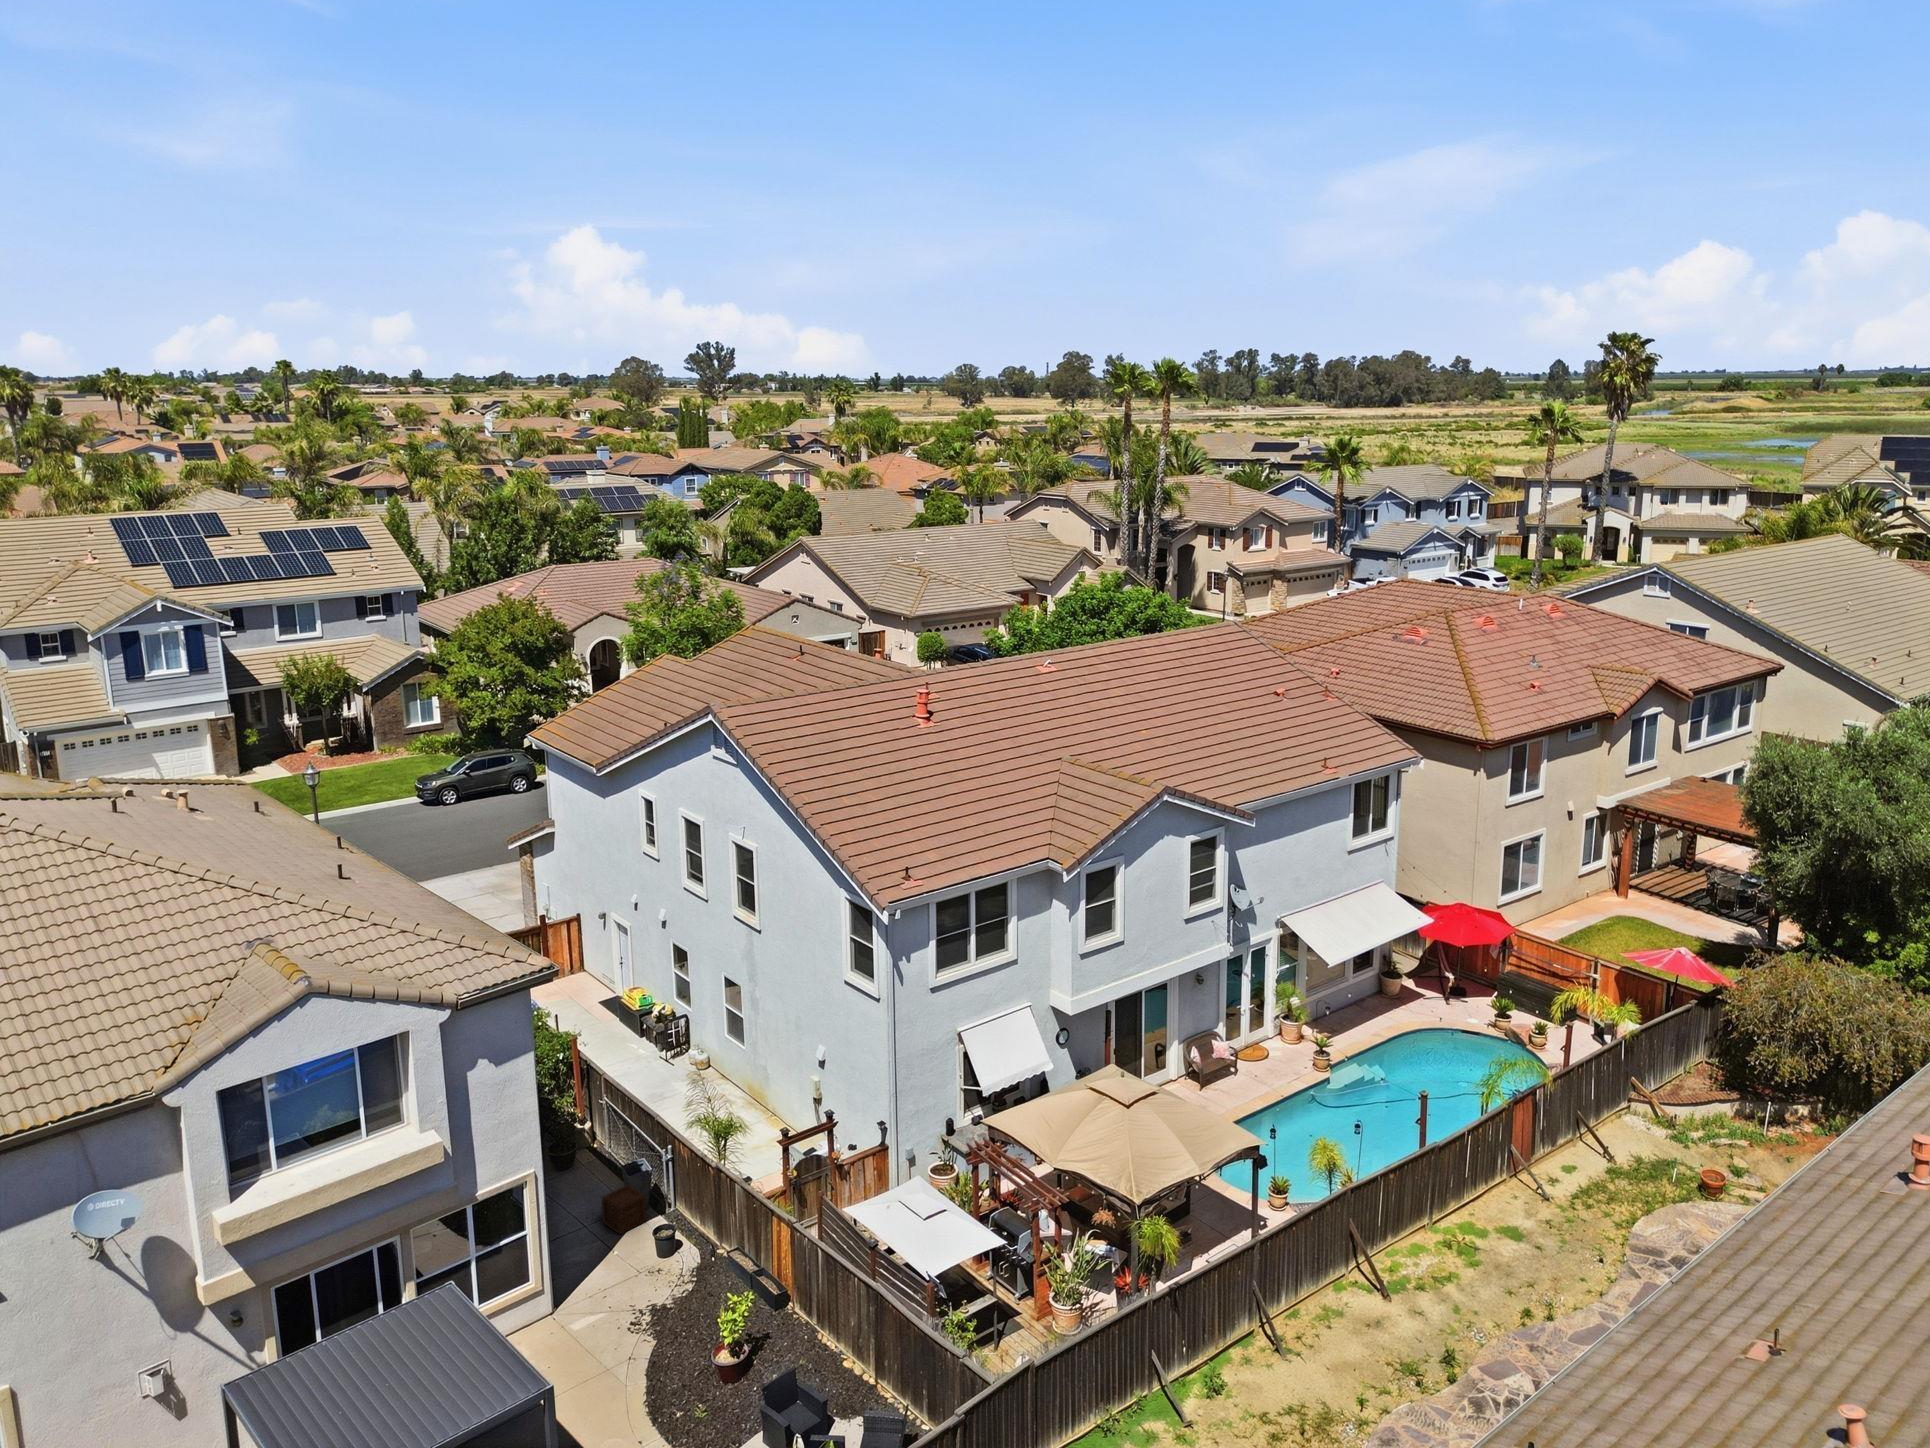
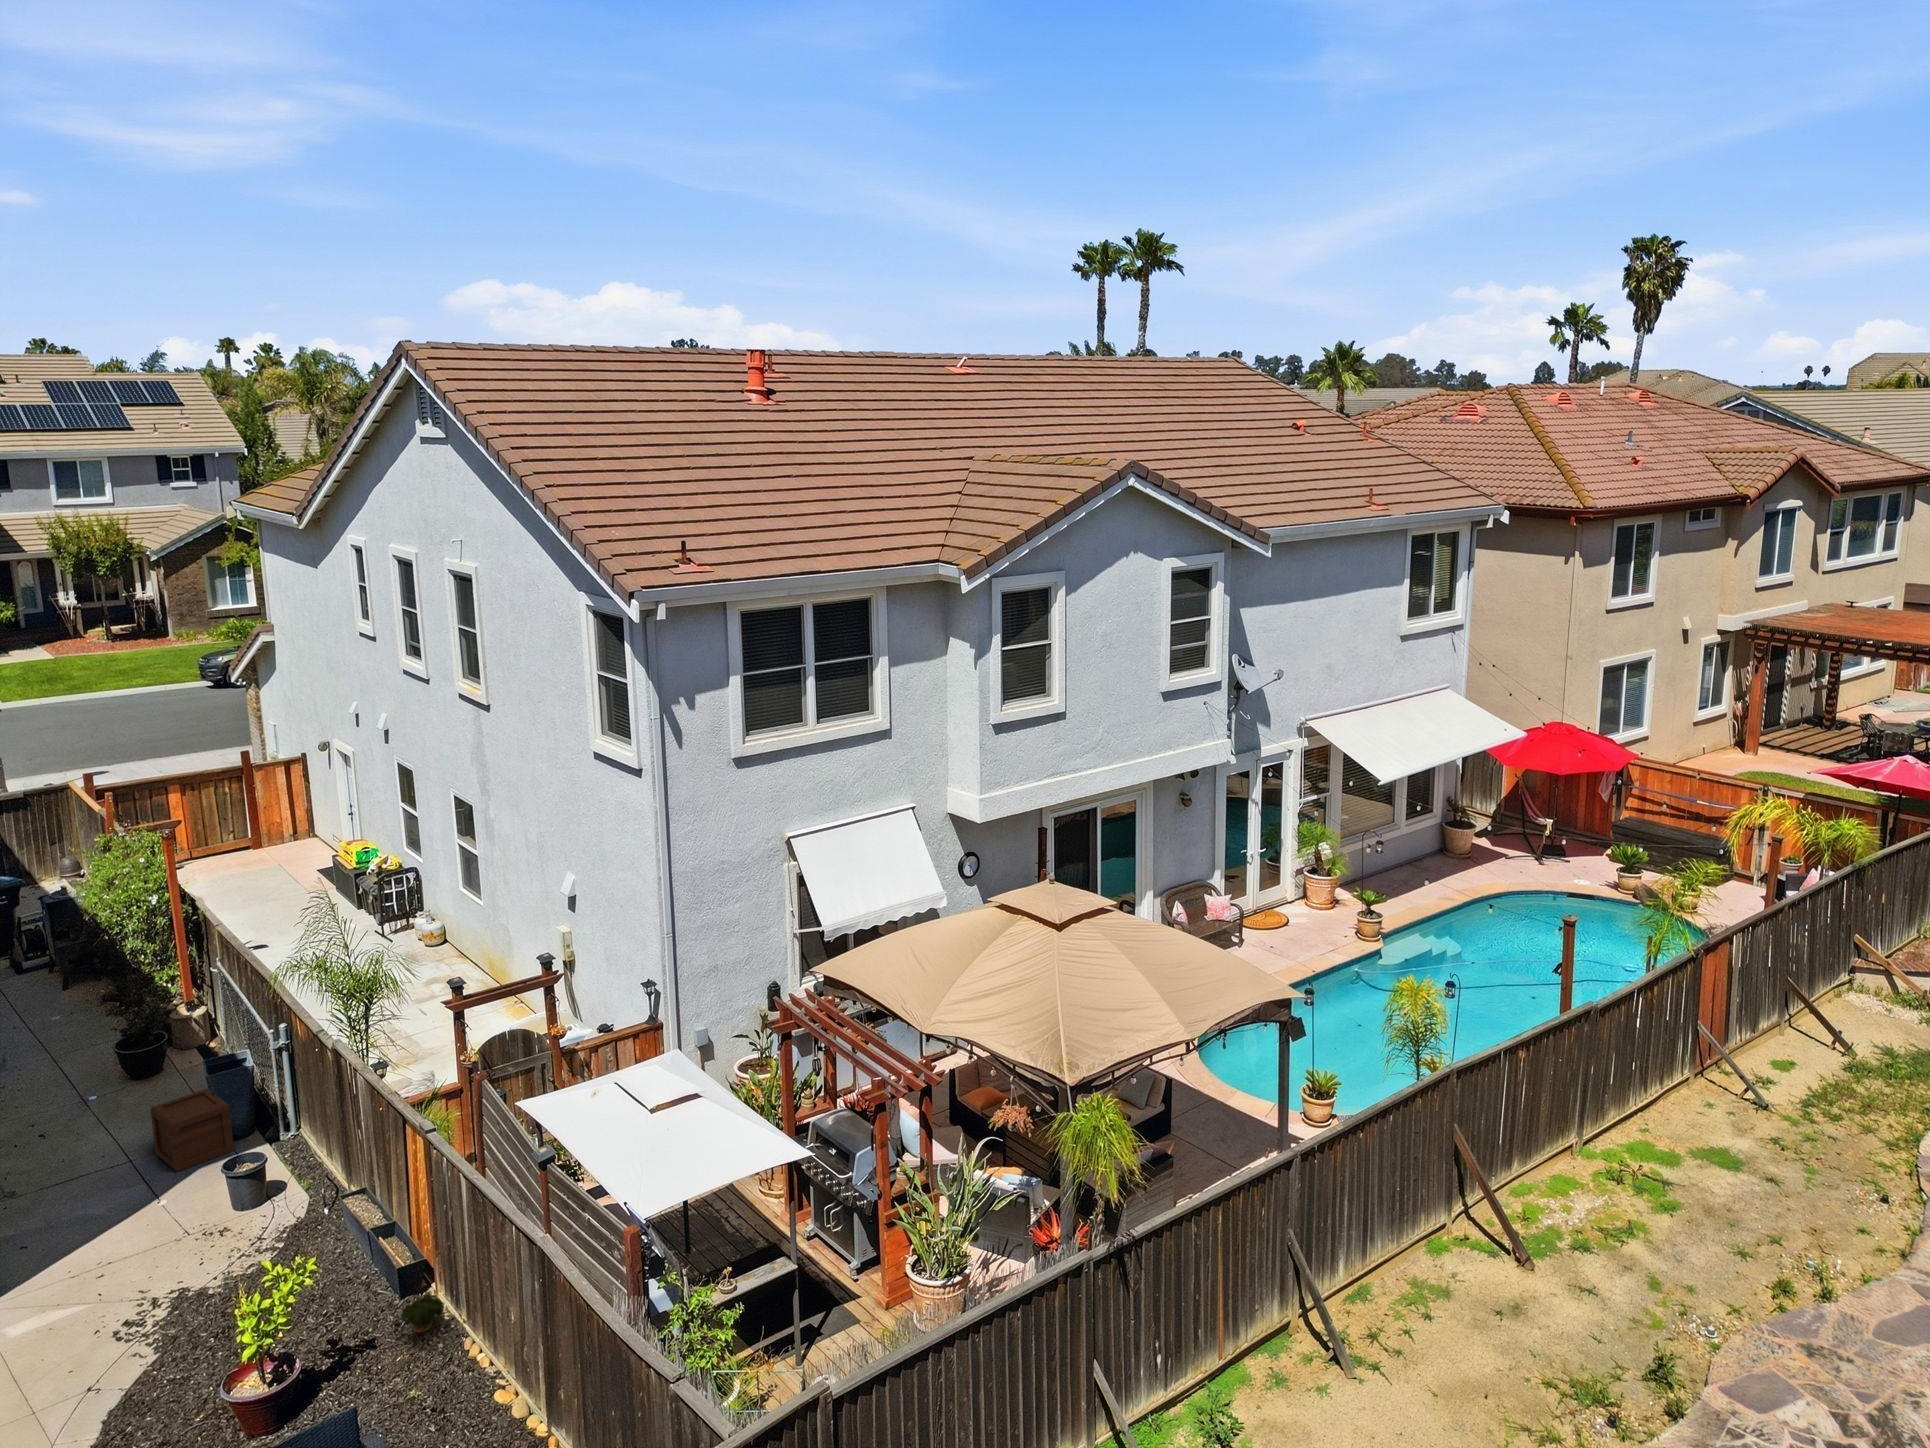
potted plant: none [782,1309,810,1336] -> present [392,1291,447,1333]

